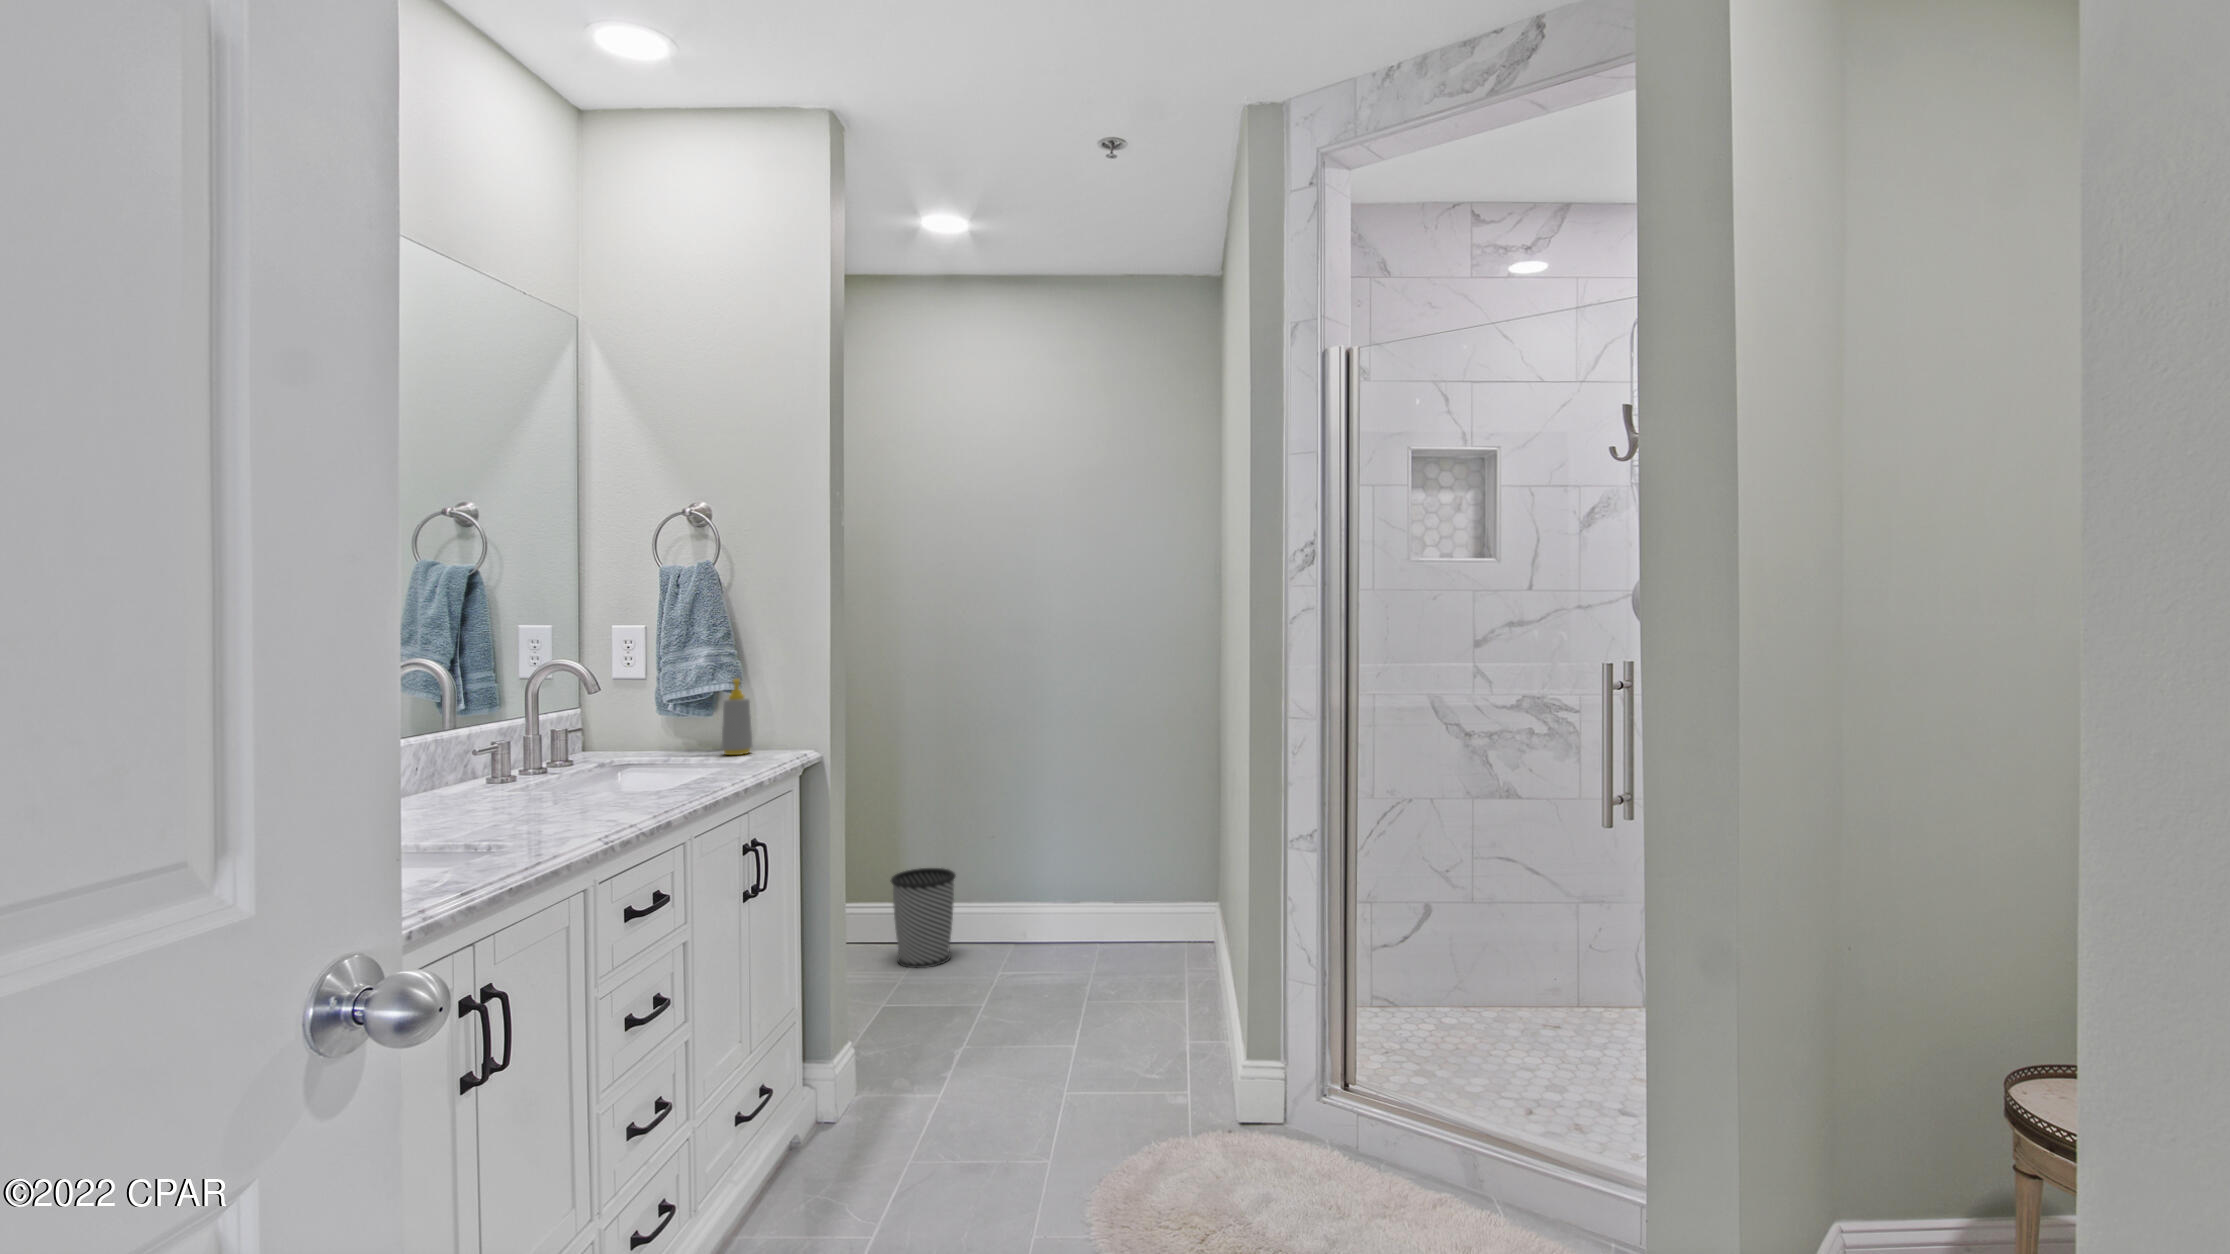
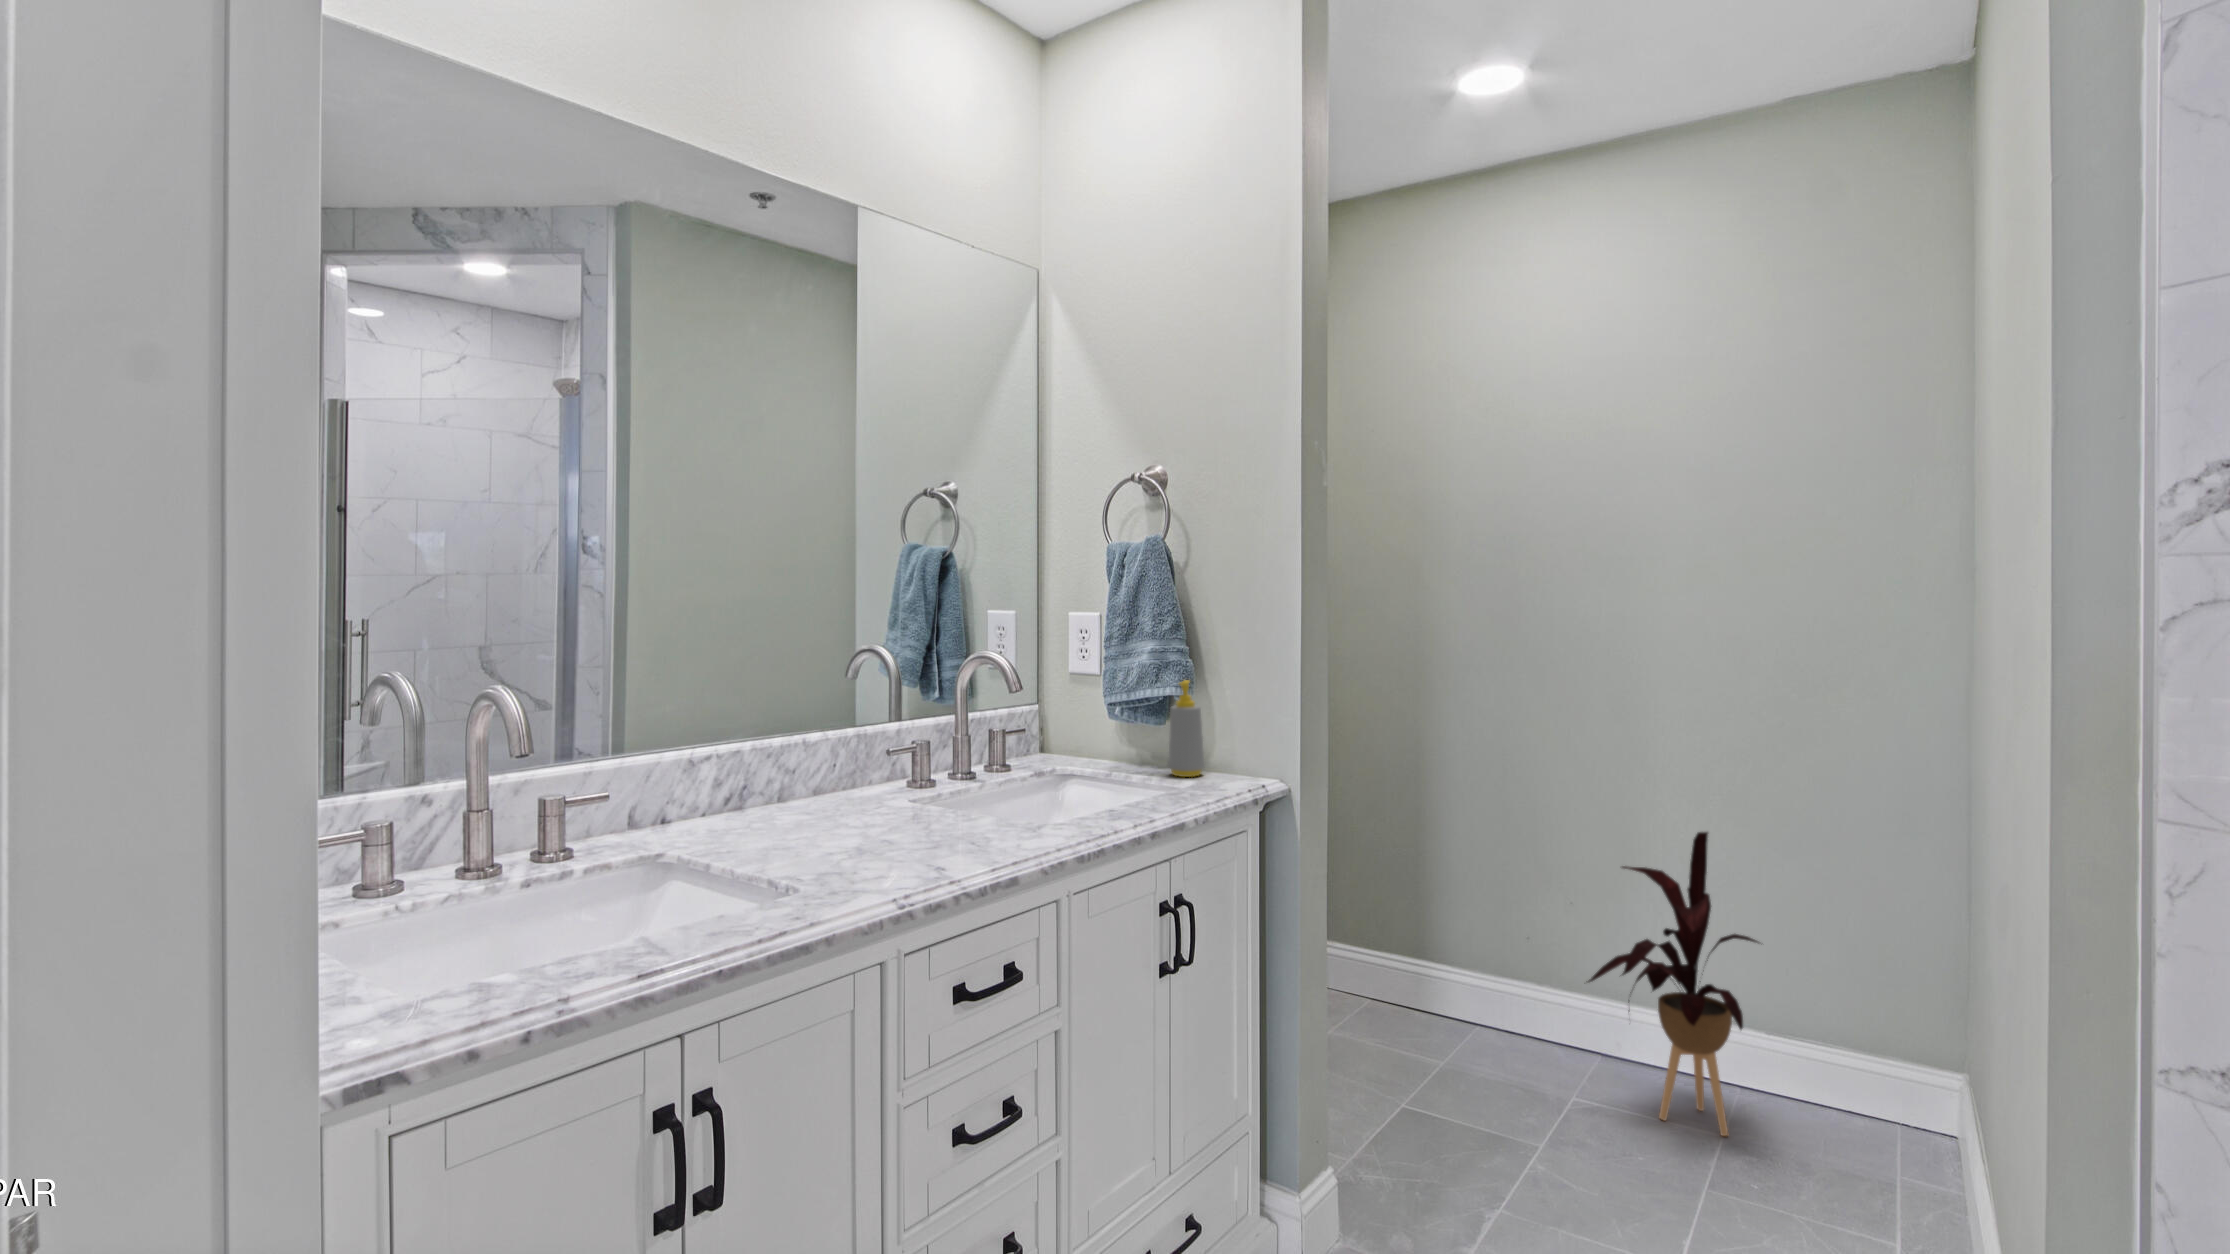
house plant: none [1001,766,1107,970] -> present [1588,832,1758,1136]
wastebasket: present [891,868,956,968] -> none [1436,928,1525,1064]

